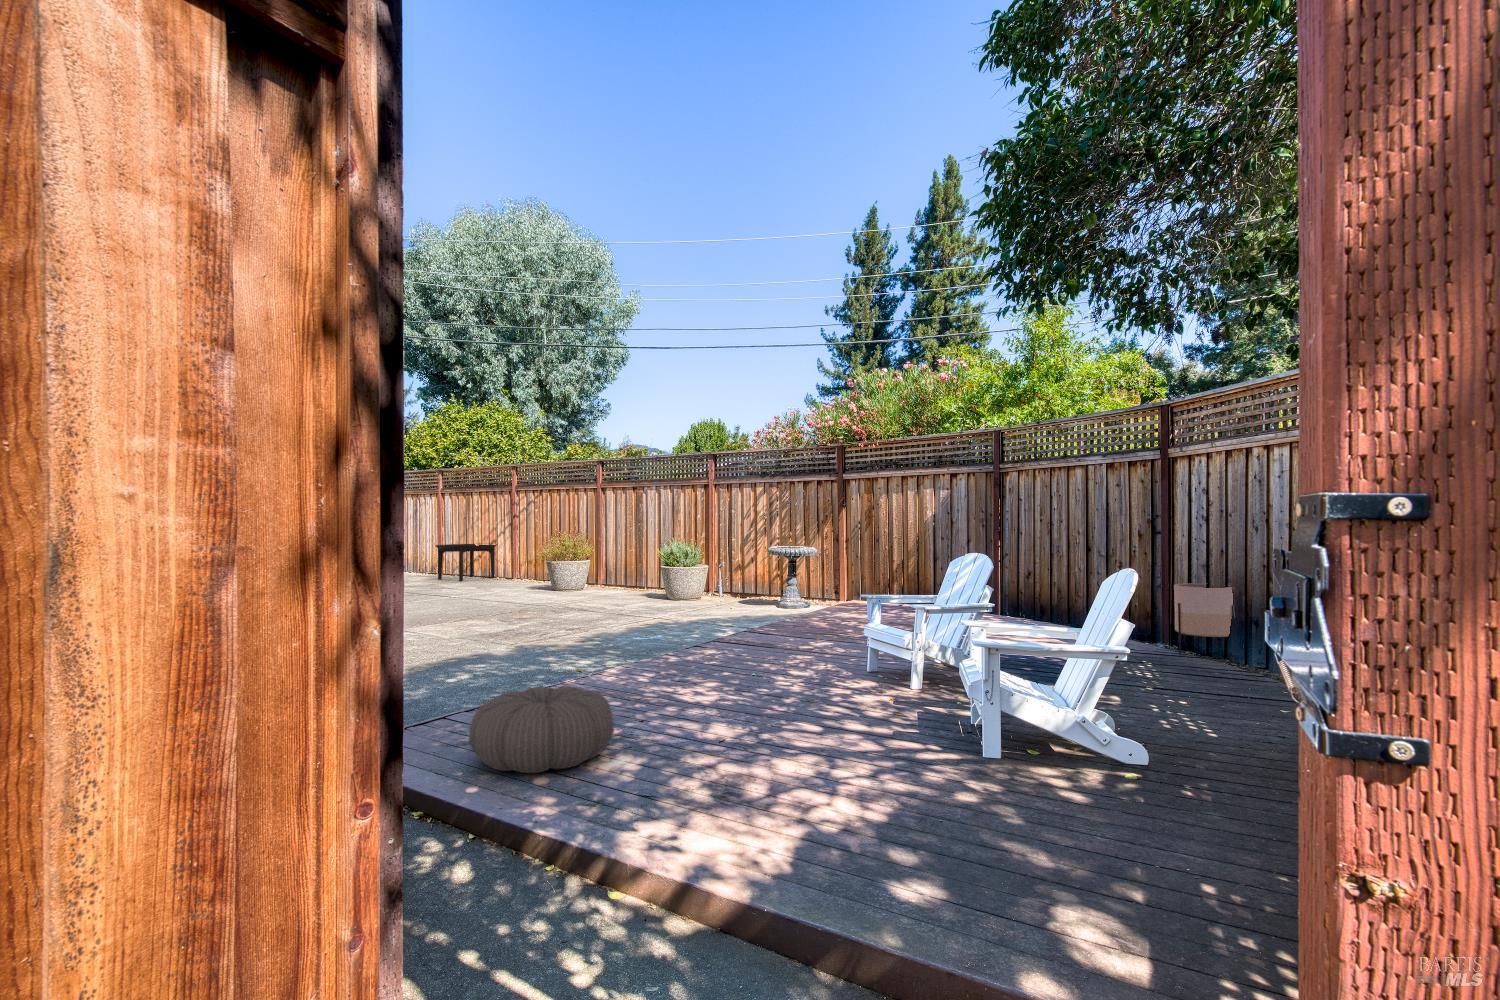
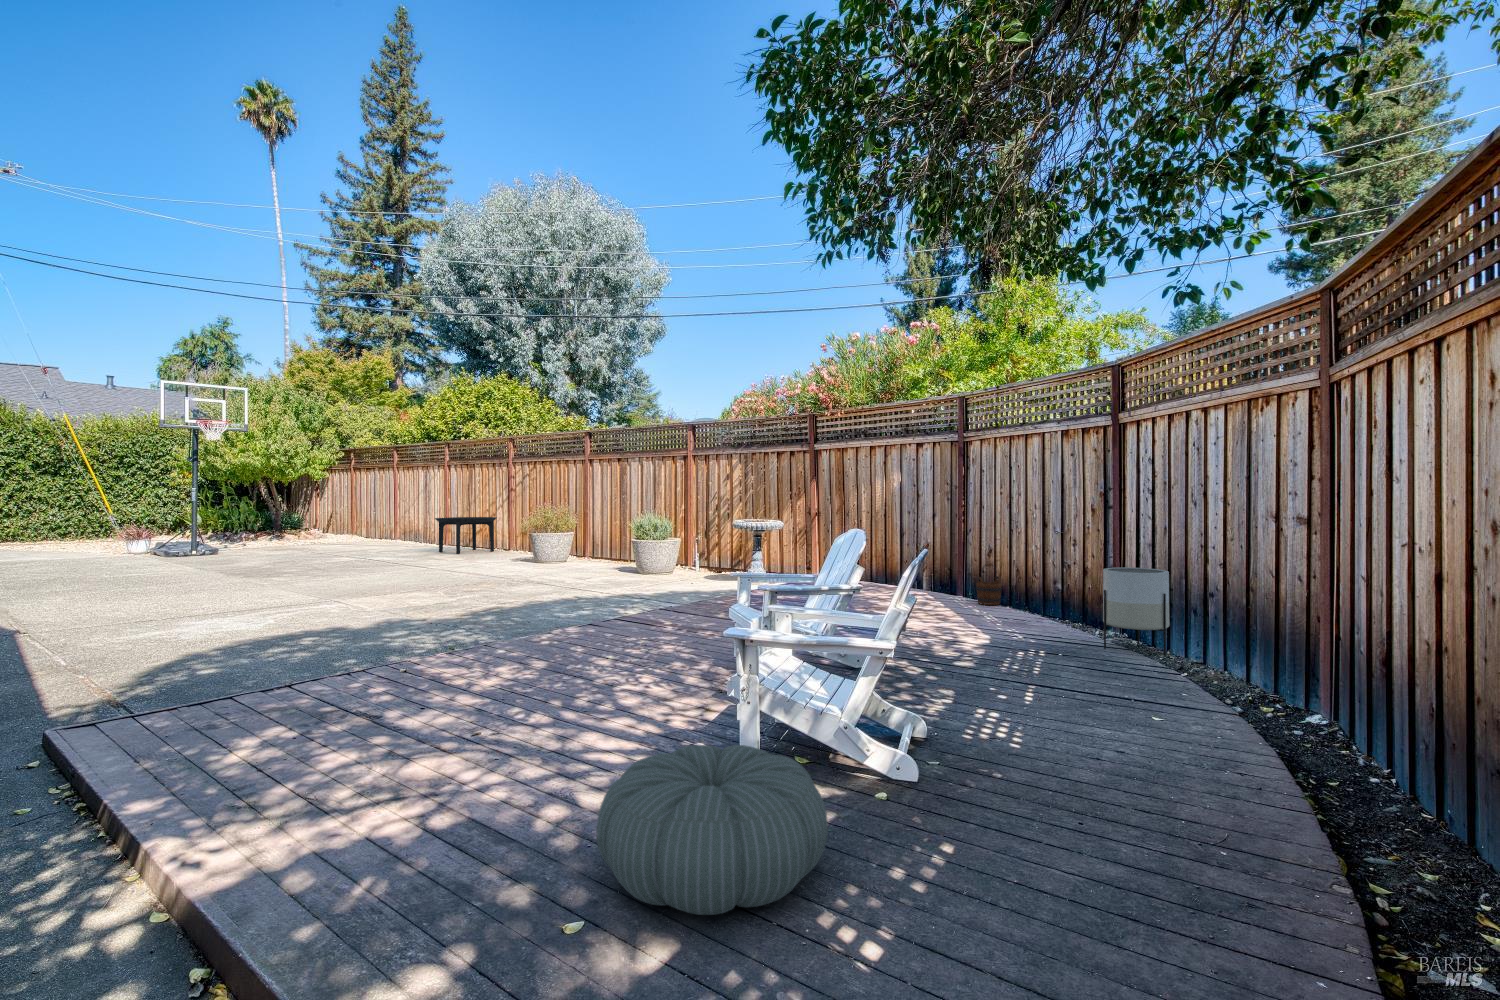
wooden bucket: none [1023,582,1047,620] -> present [976,563,1002,605]
pouf: present [469,686,614,773] -> present [596,745,828,915]

